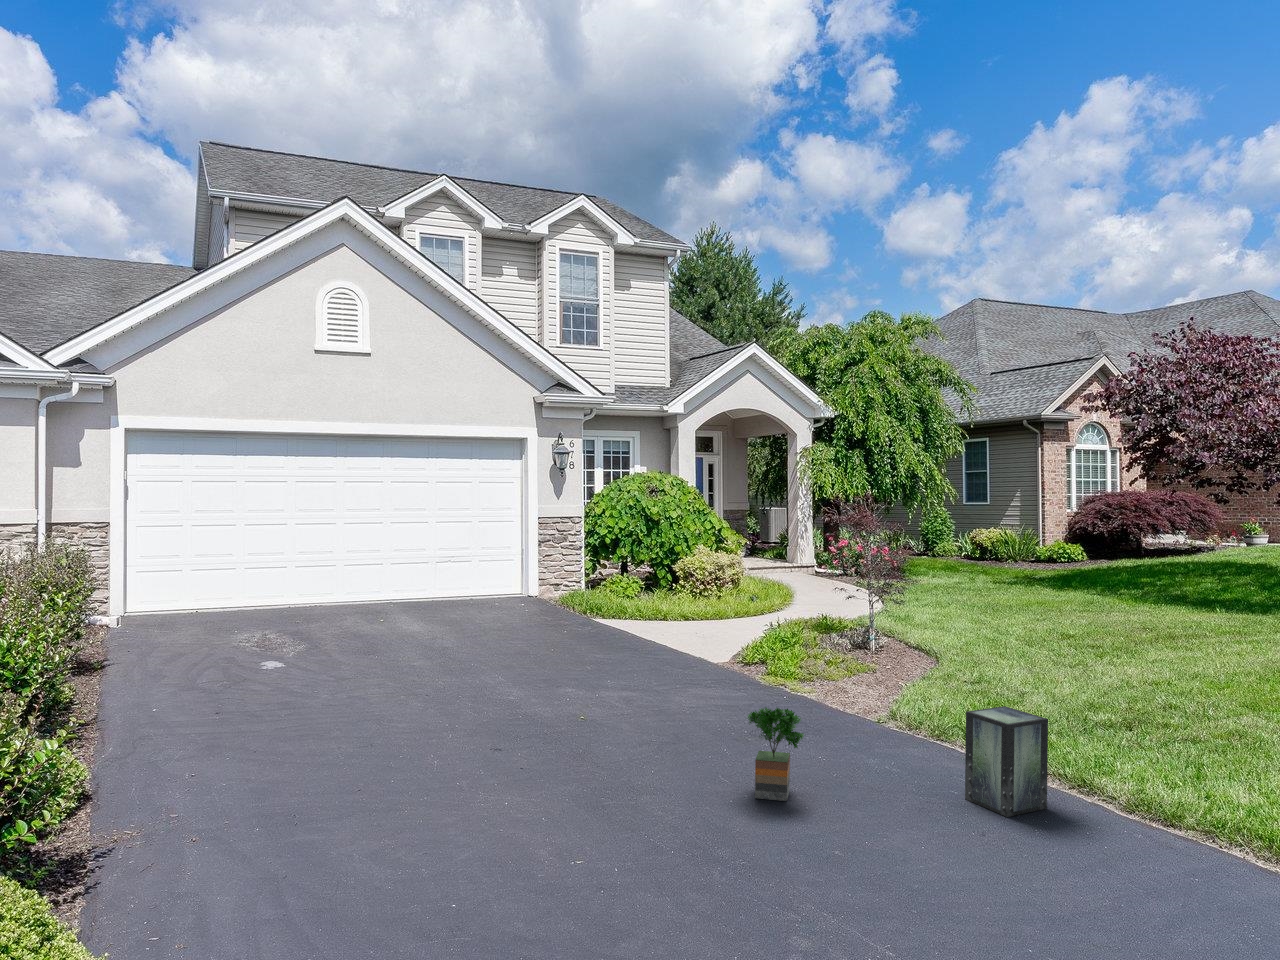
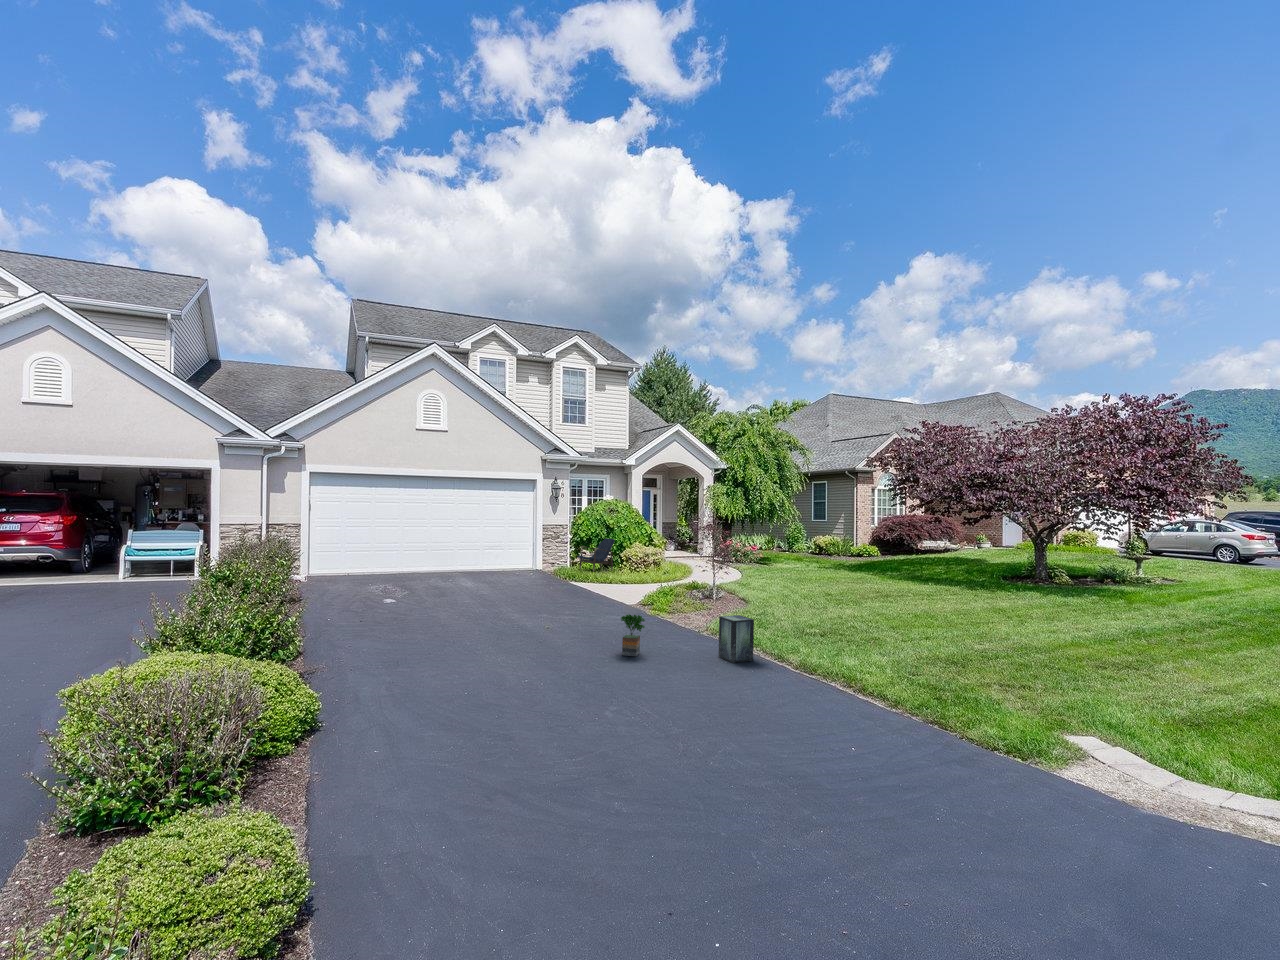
lounge chair: none [597,537,662,597] -> present [577,538,615,572]

